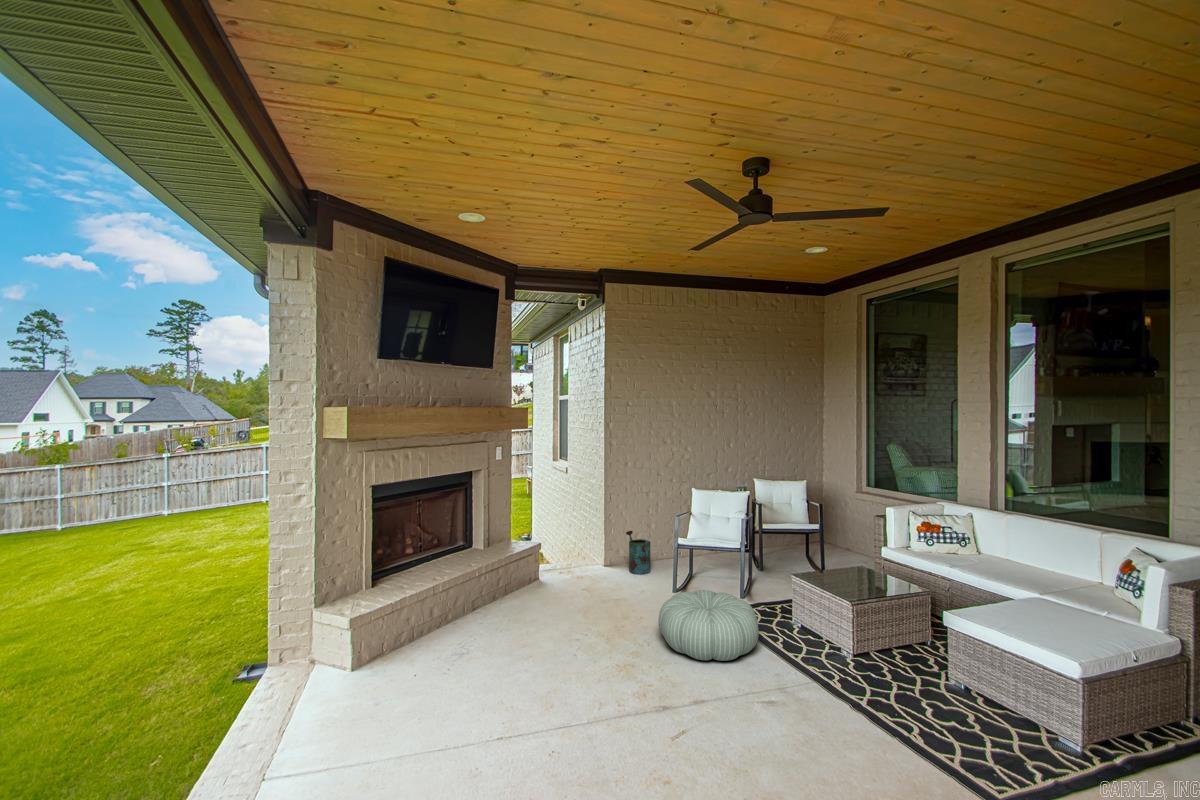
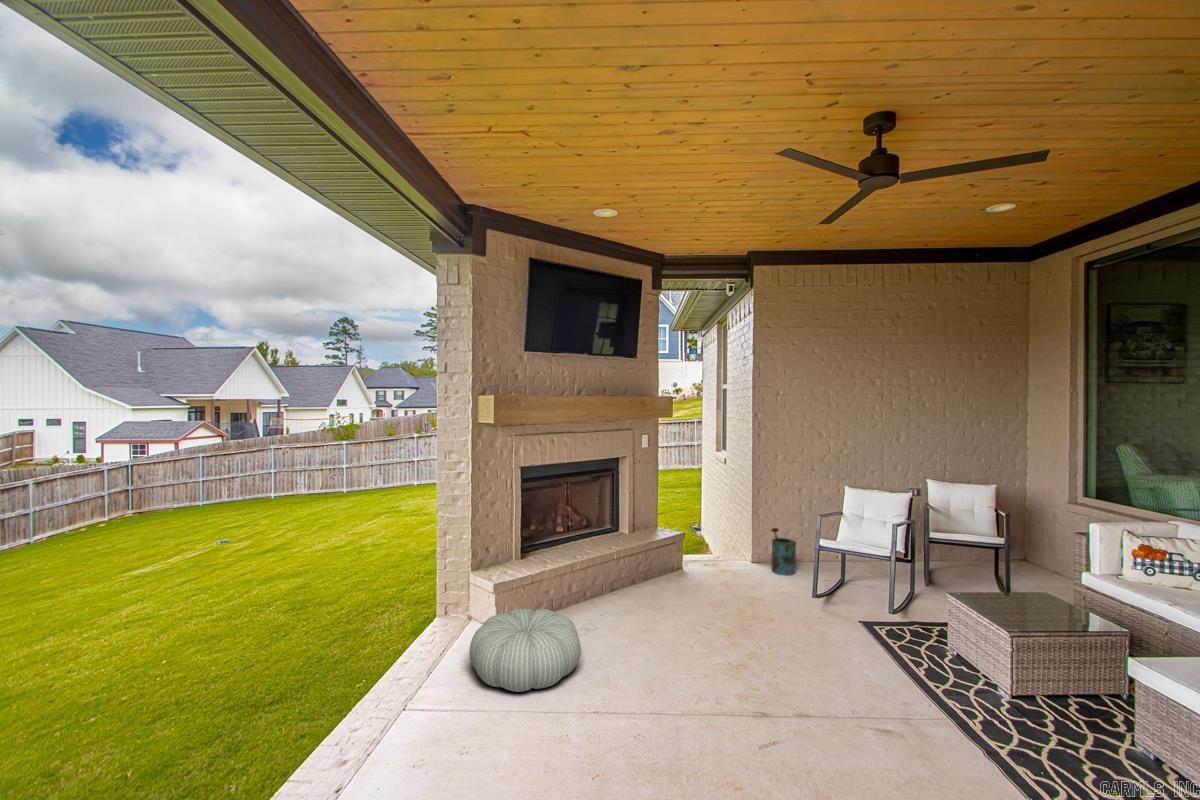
pouf: present [658,590,759,661] -> present [470,609,581,692]

